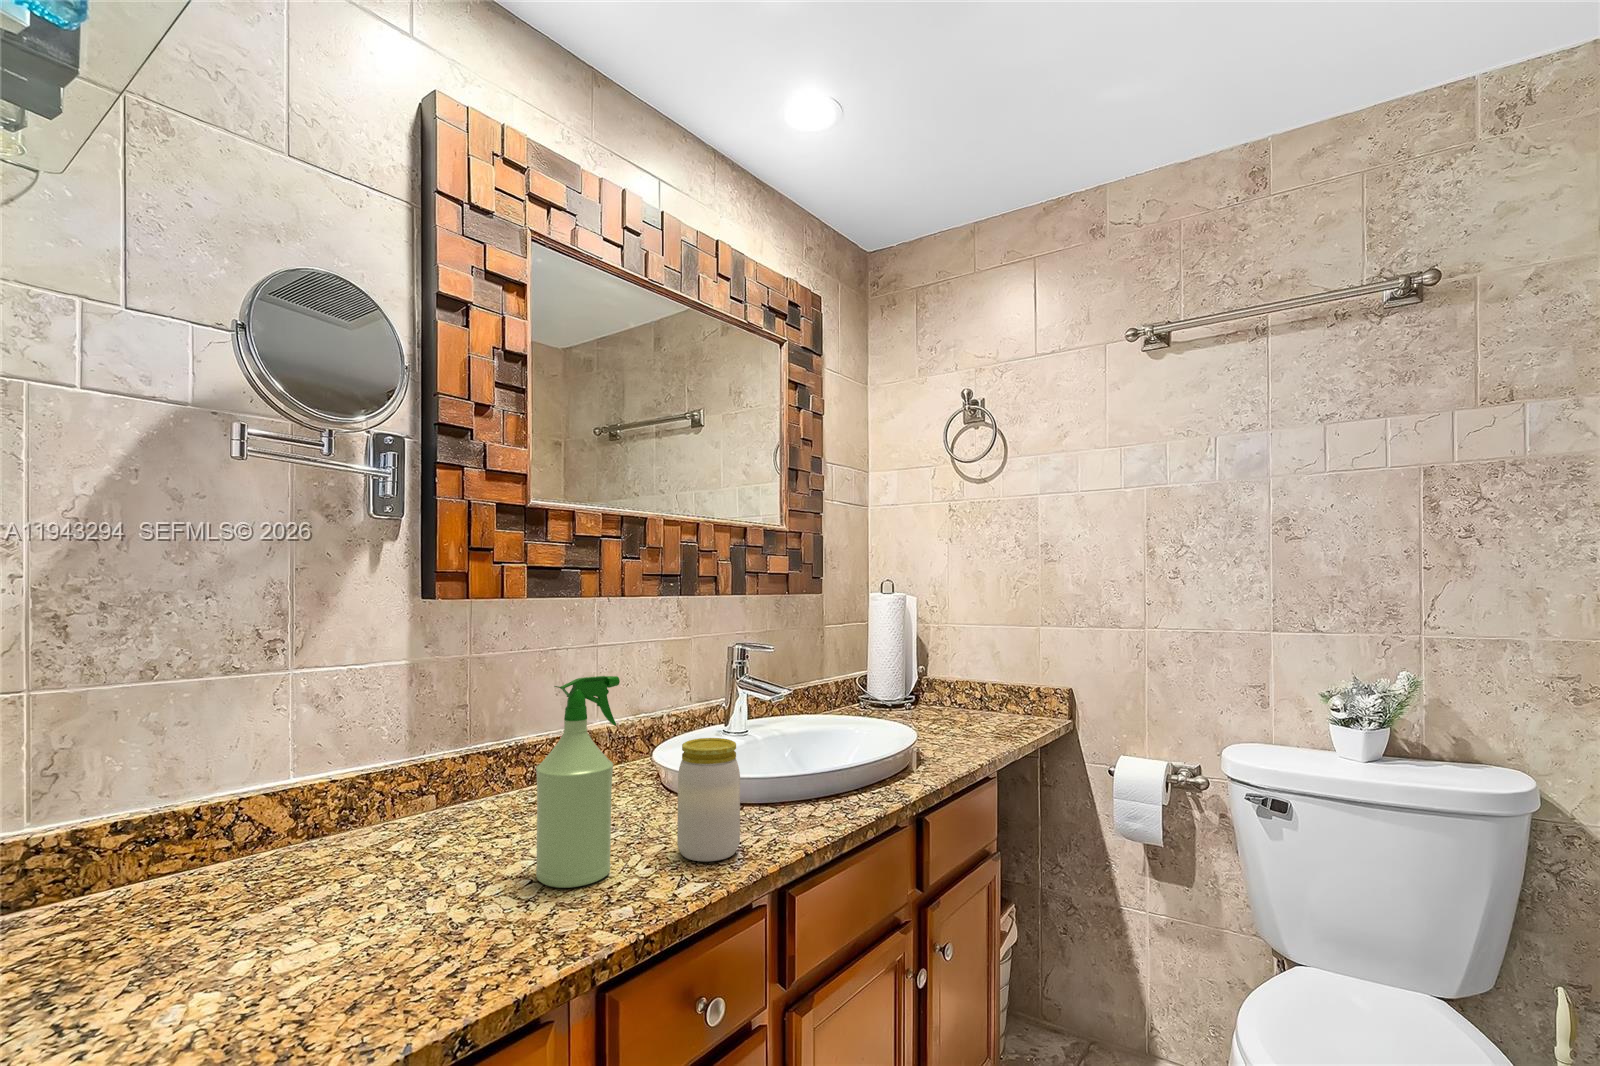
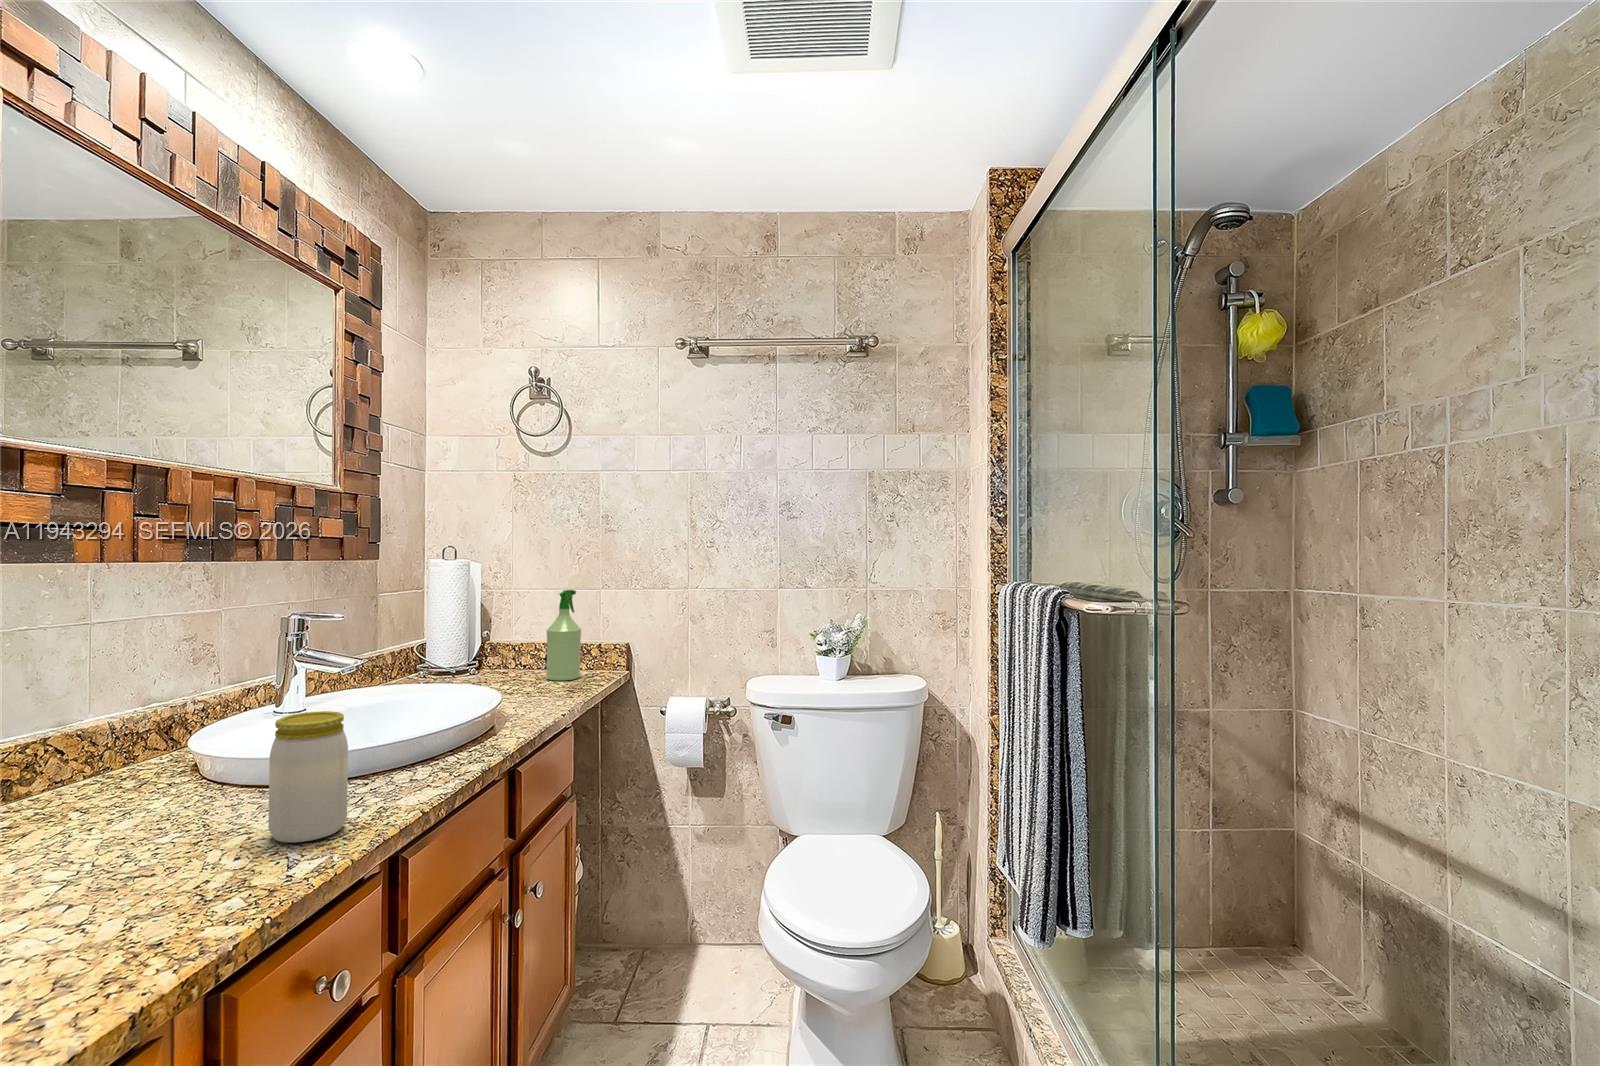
spray bottle: present [536,676,620,888] -> present [546,590,581,681]

